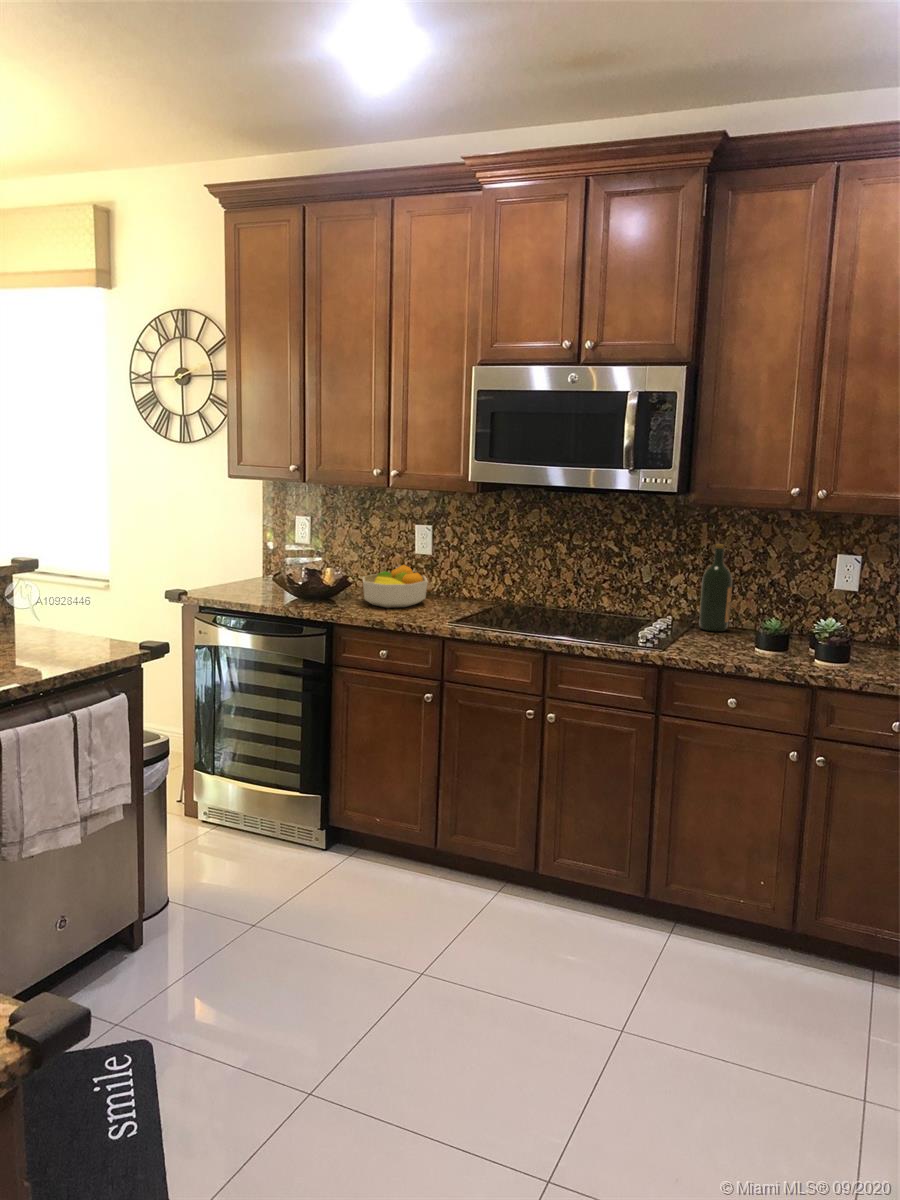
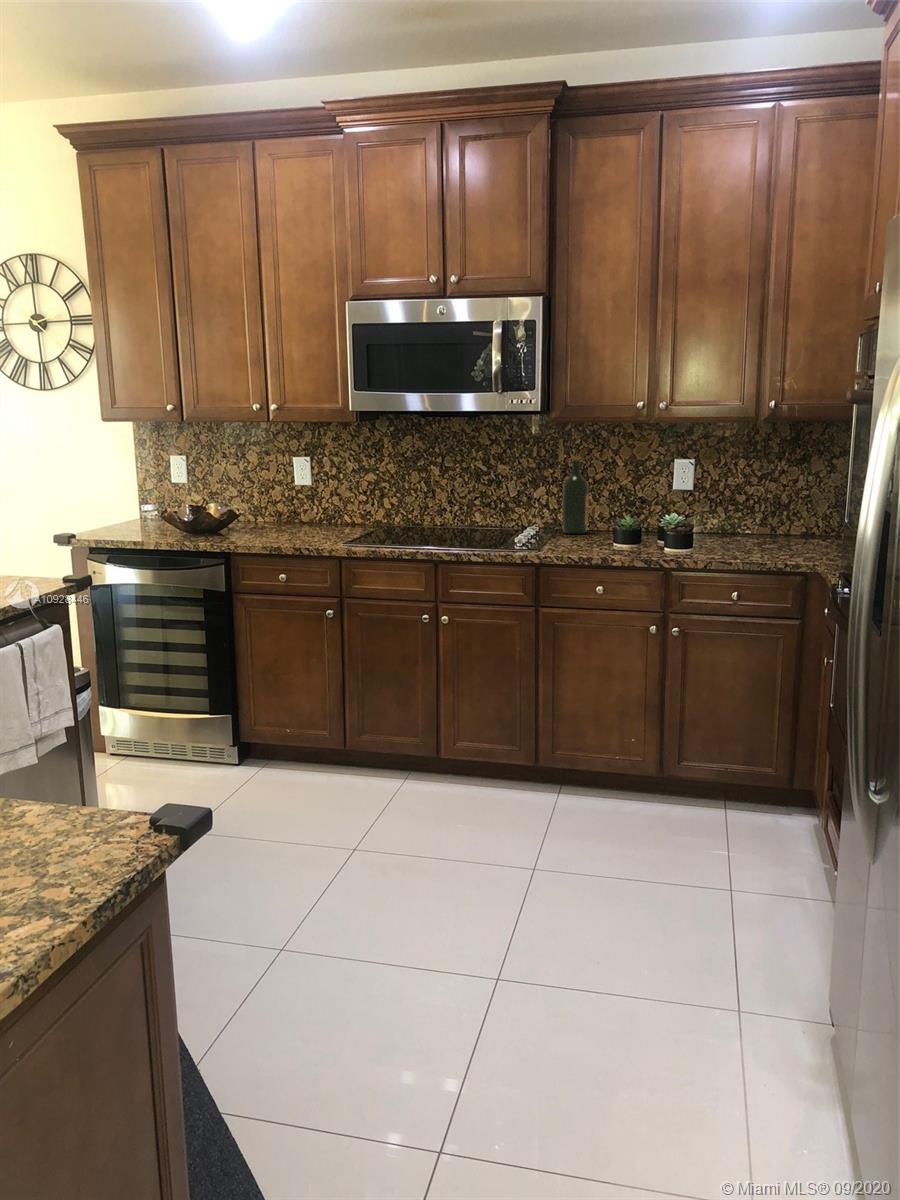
fruit bowl: present [363,565,428,608] -> none [250,495,314,535]

